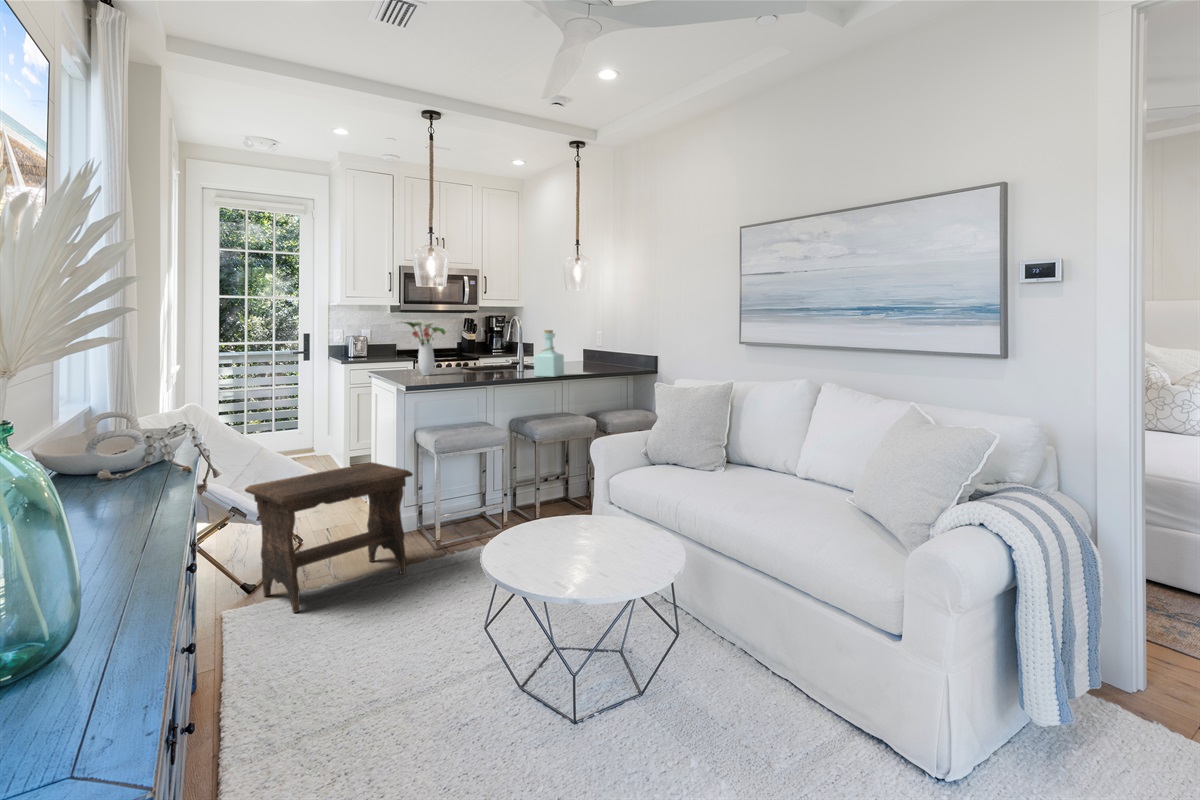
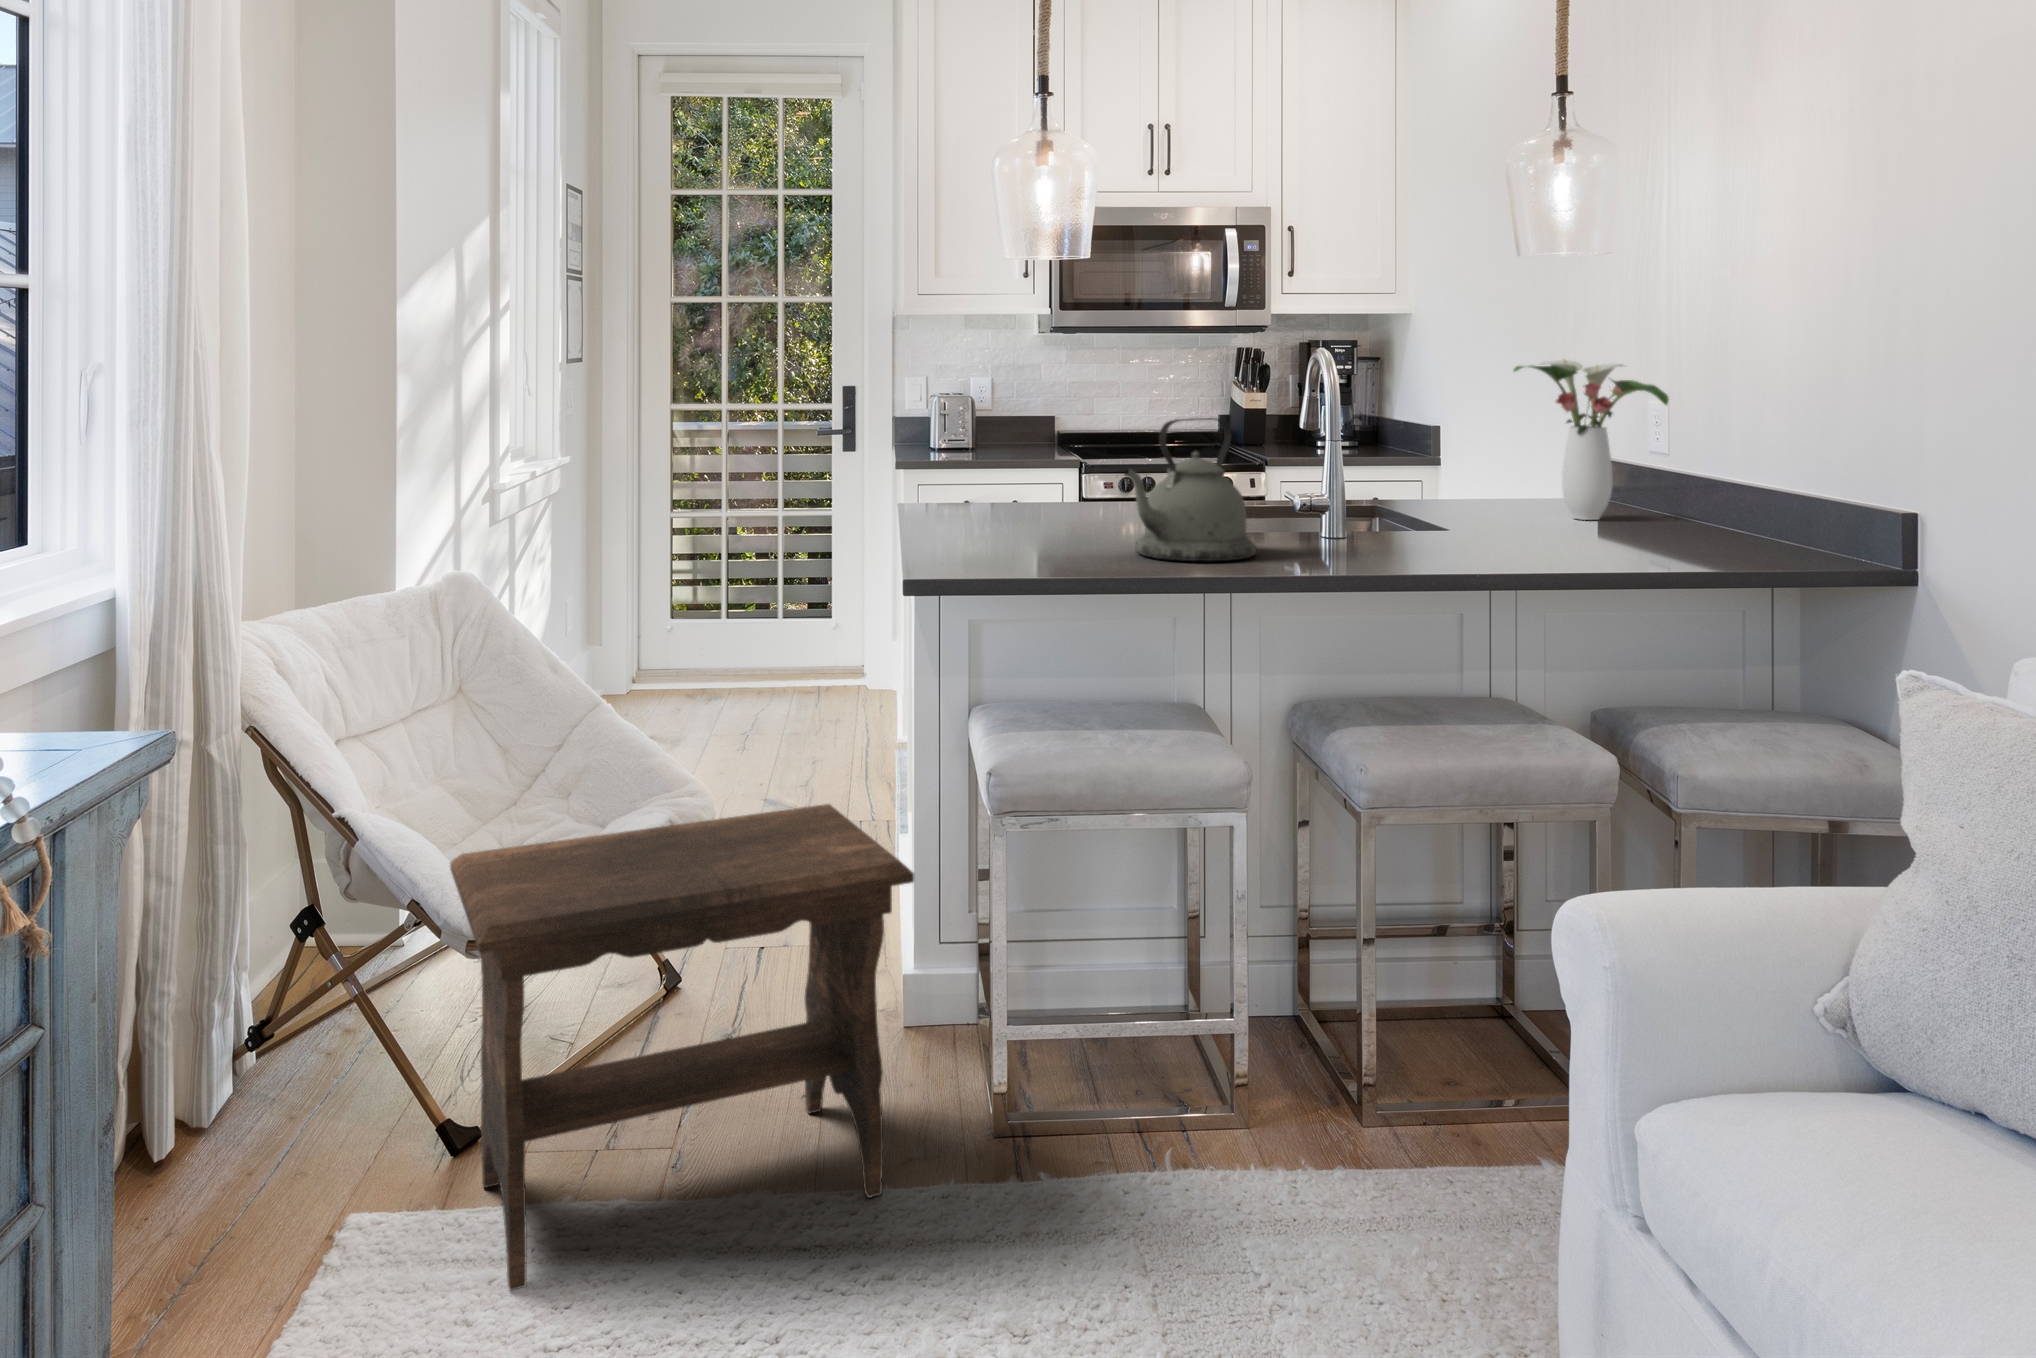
flower arrangement: present [404,320,445,375] -> present [1514,359,1669,520]
bottle: present [534,330,564,377] -> none [1383,400,1492,560]
kettle: none [458,336,498,381] -> present [1124,418,1256,561]

